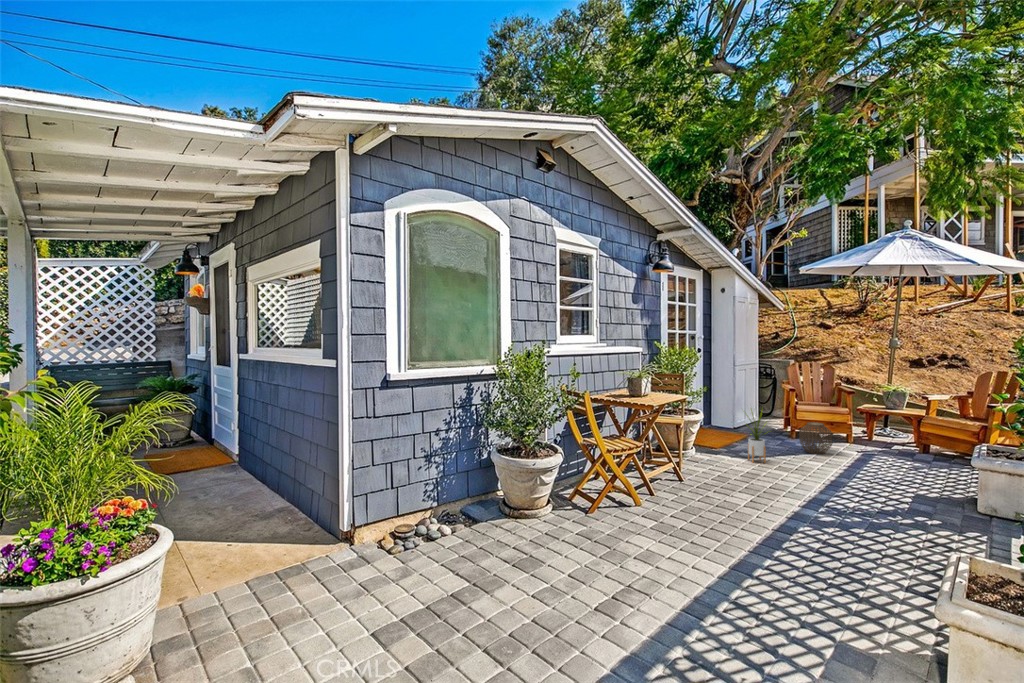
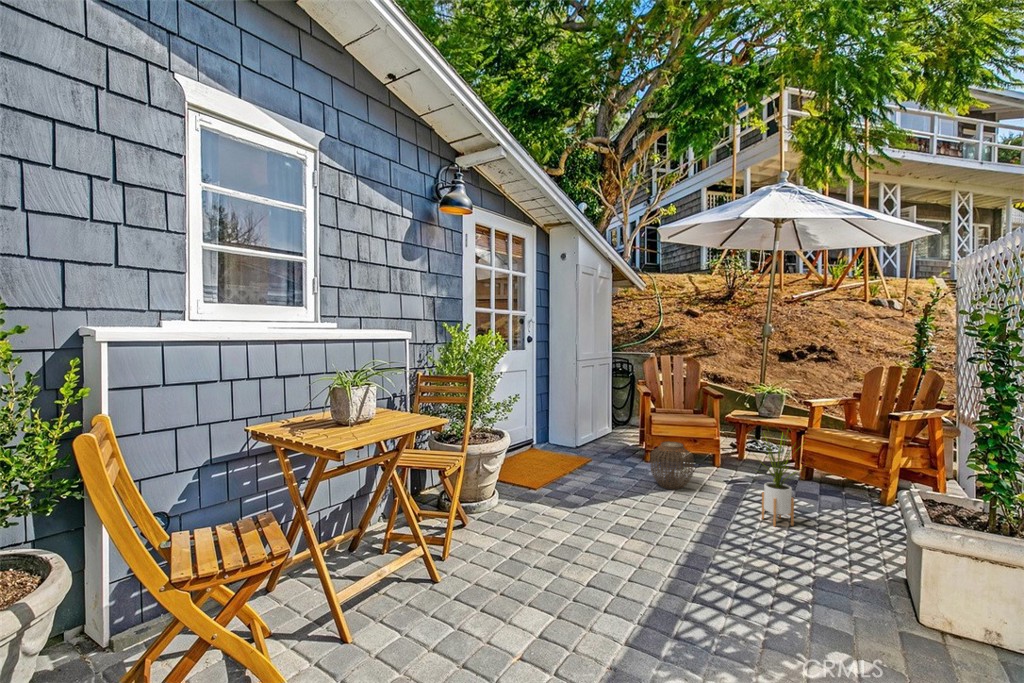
house plant: present [747,409,766,463] -> present [754,433,796,527]

